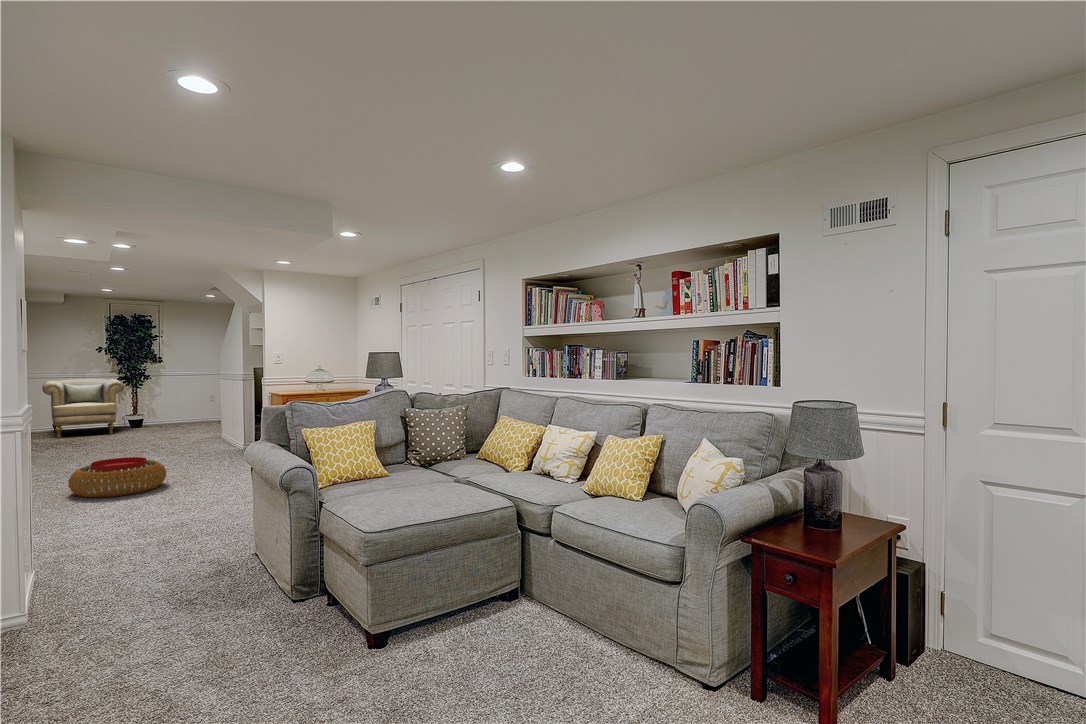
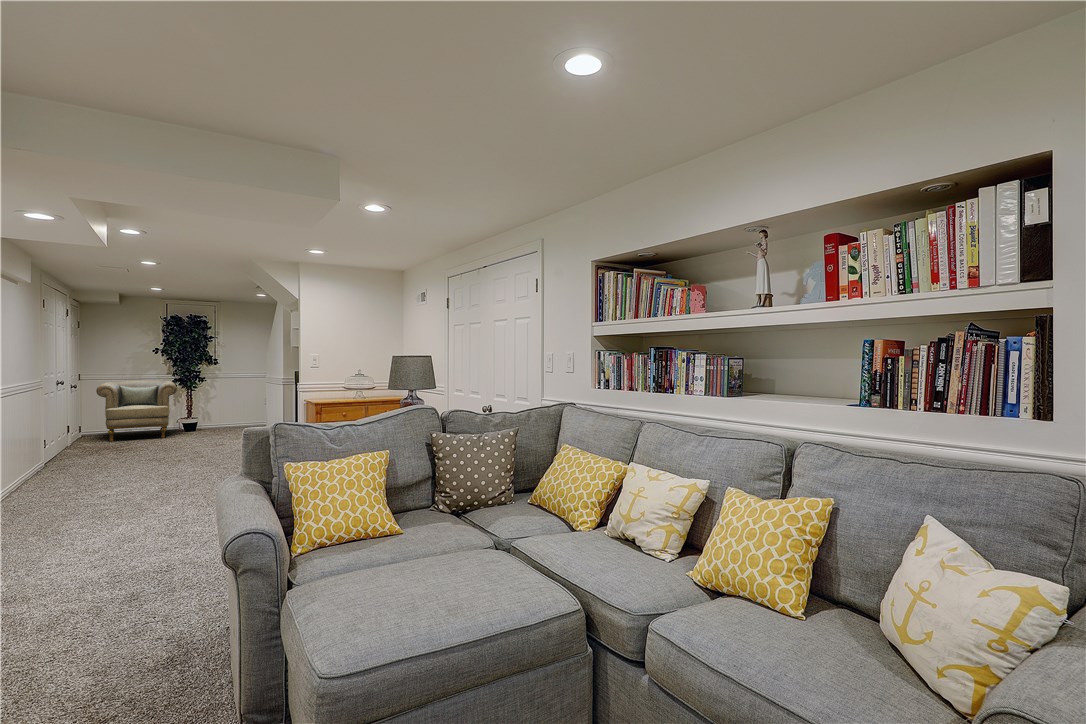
pouf: present [68,457,166,497] -> none [68,474,180,522]

